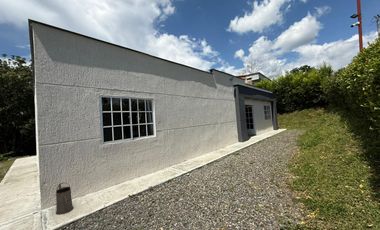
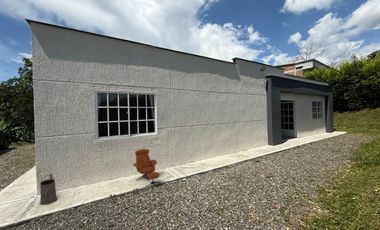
lounge chair: none [139,151,169,185] -> present [133,149,160,187]

